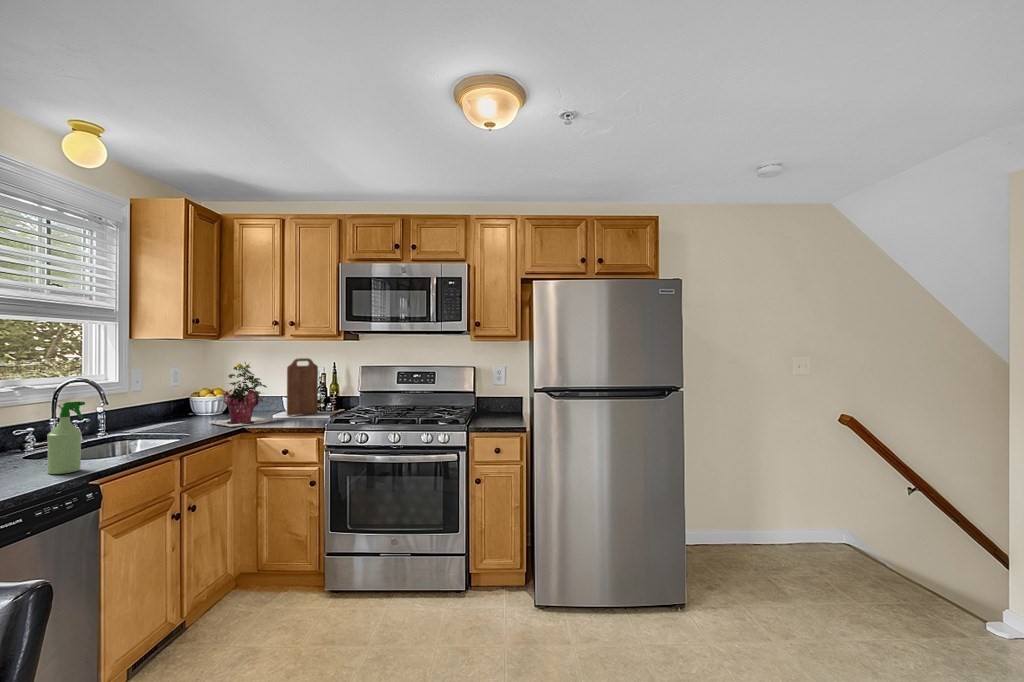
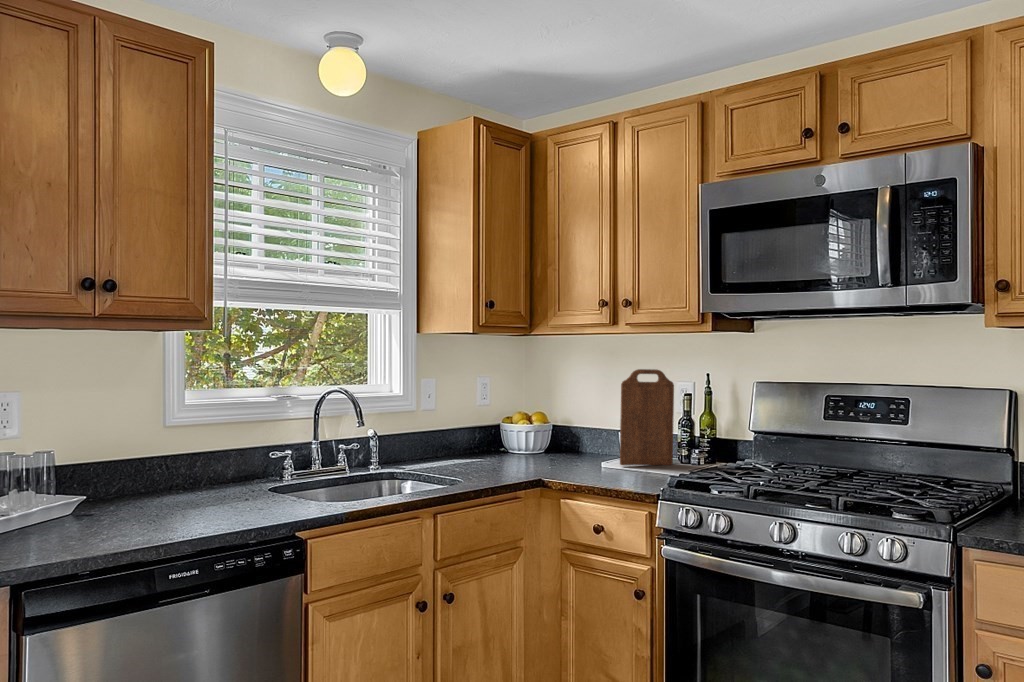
potted plant: present [209,362,276,427] -> none [507,371,599,475]
spray bottle: present [47,402,85,474] -> none [248,419,293,520]

